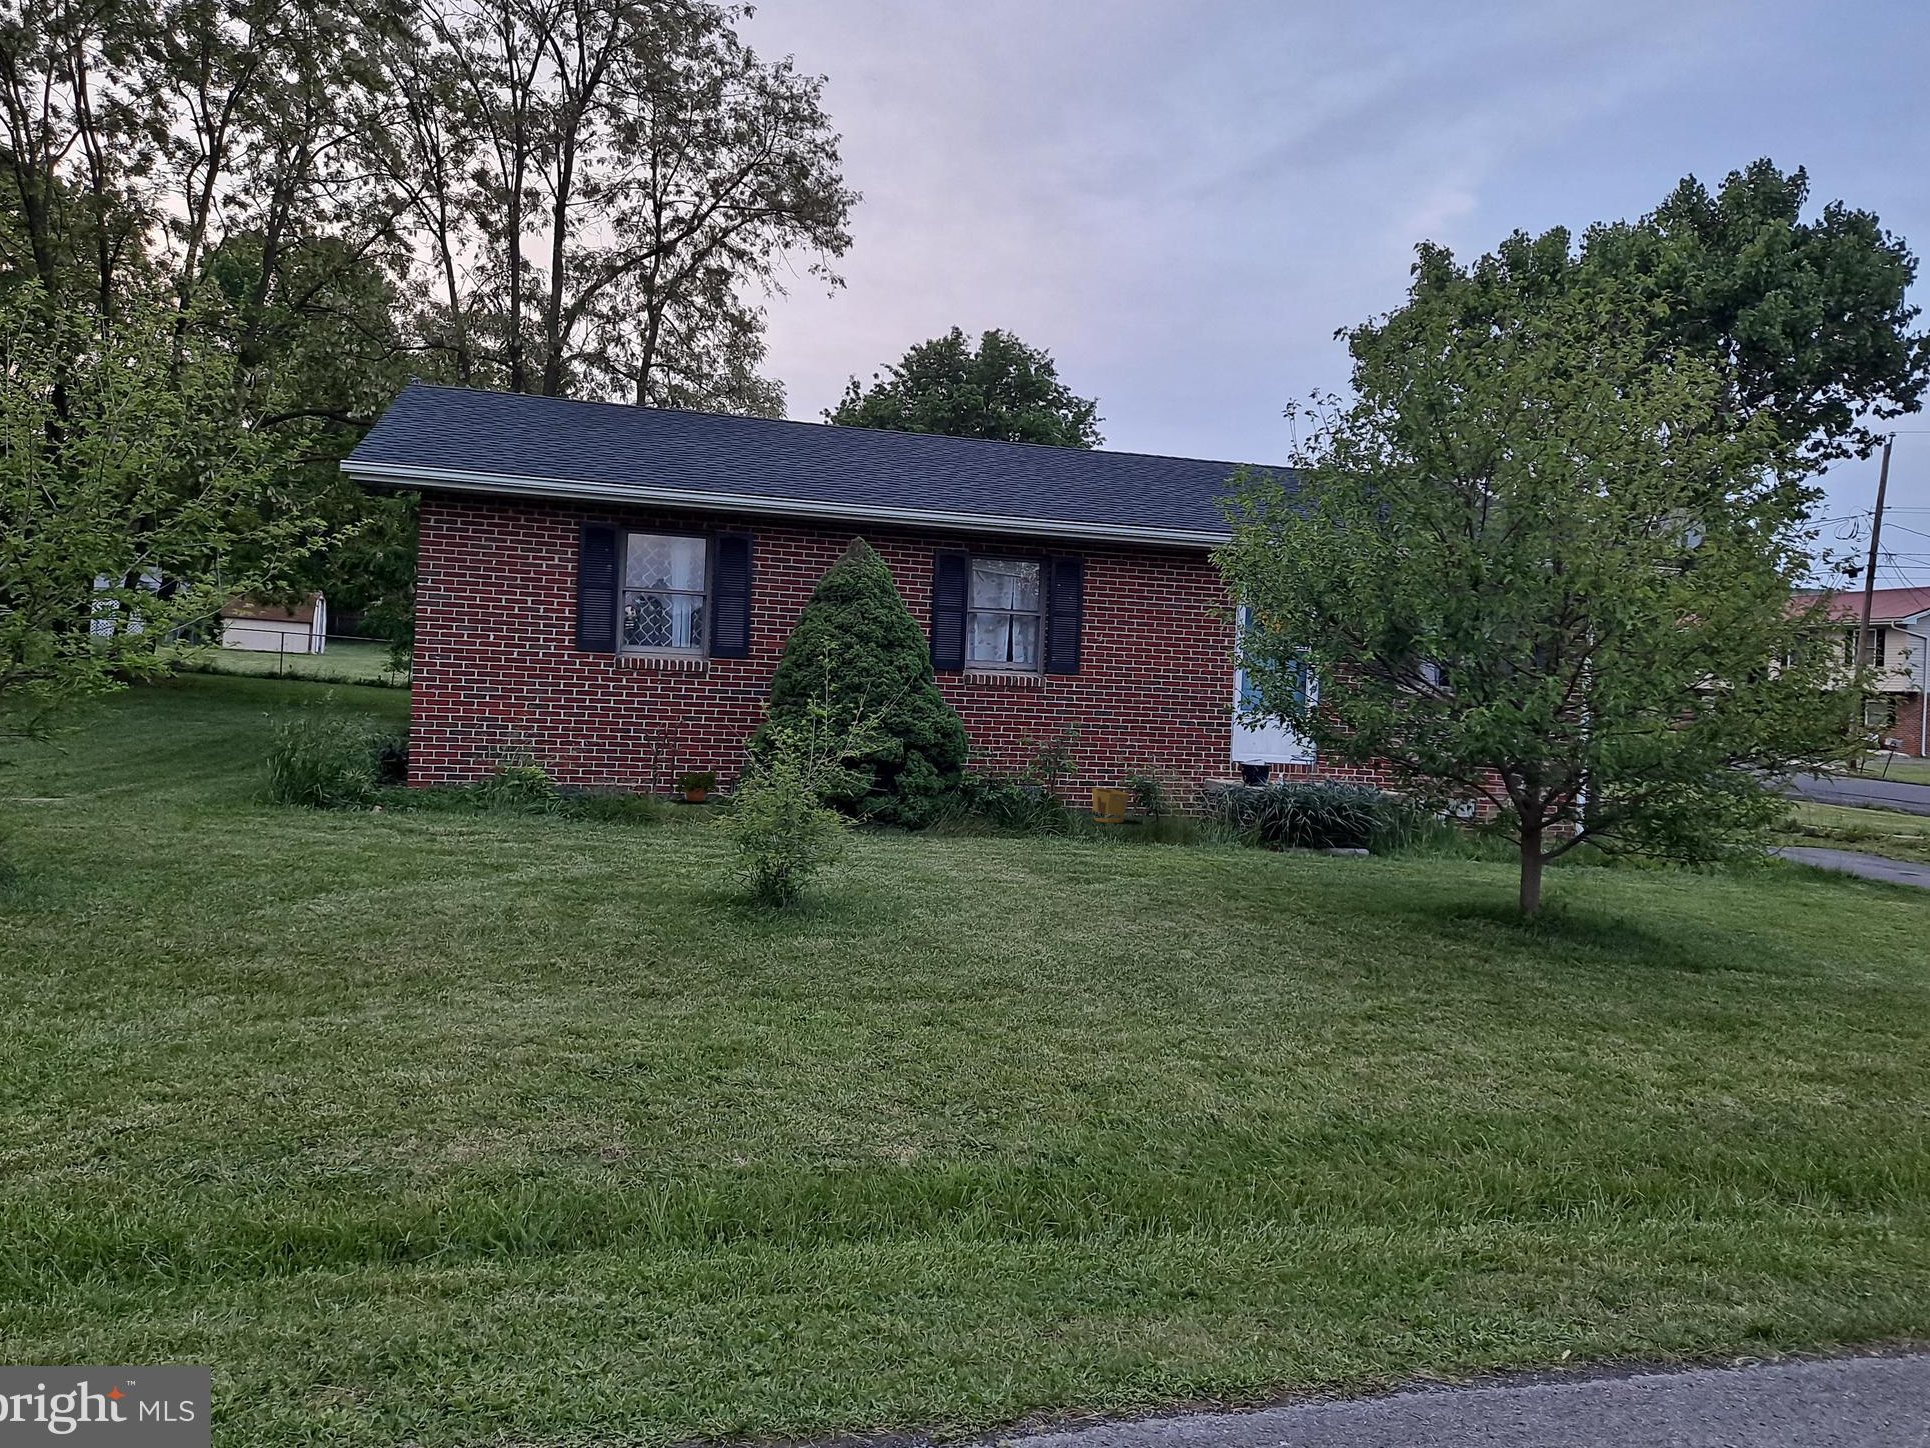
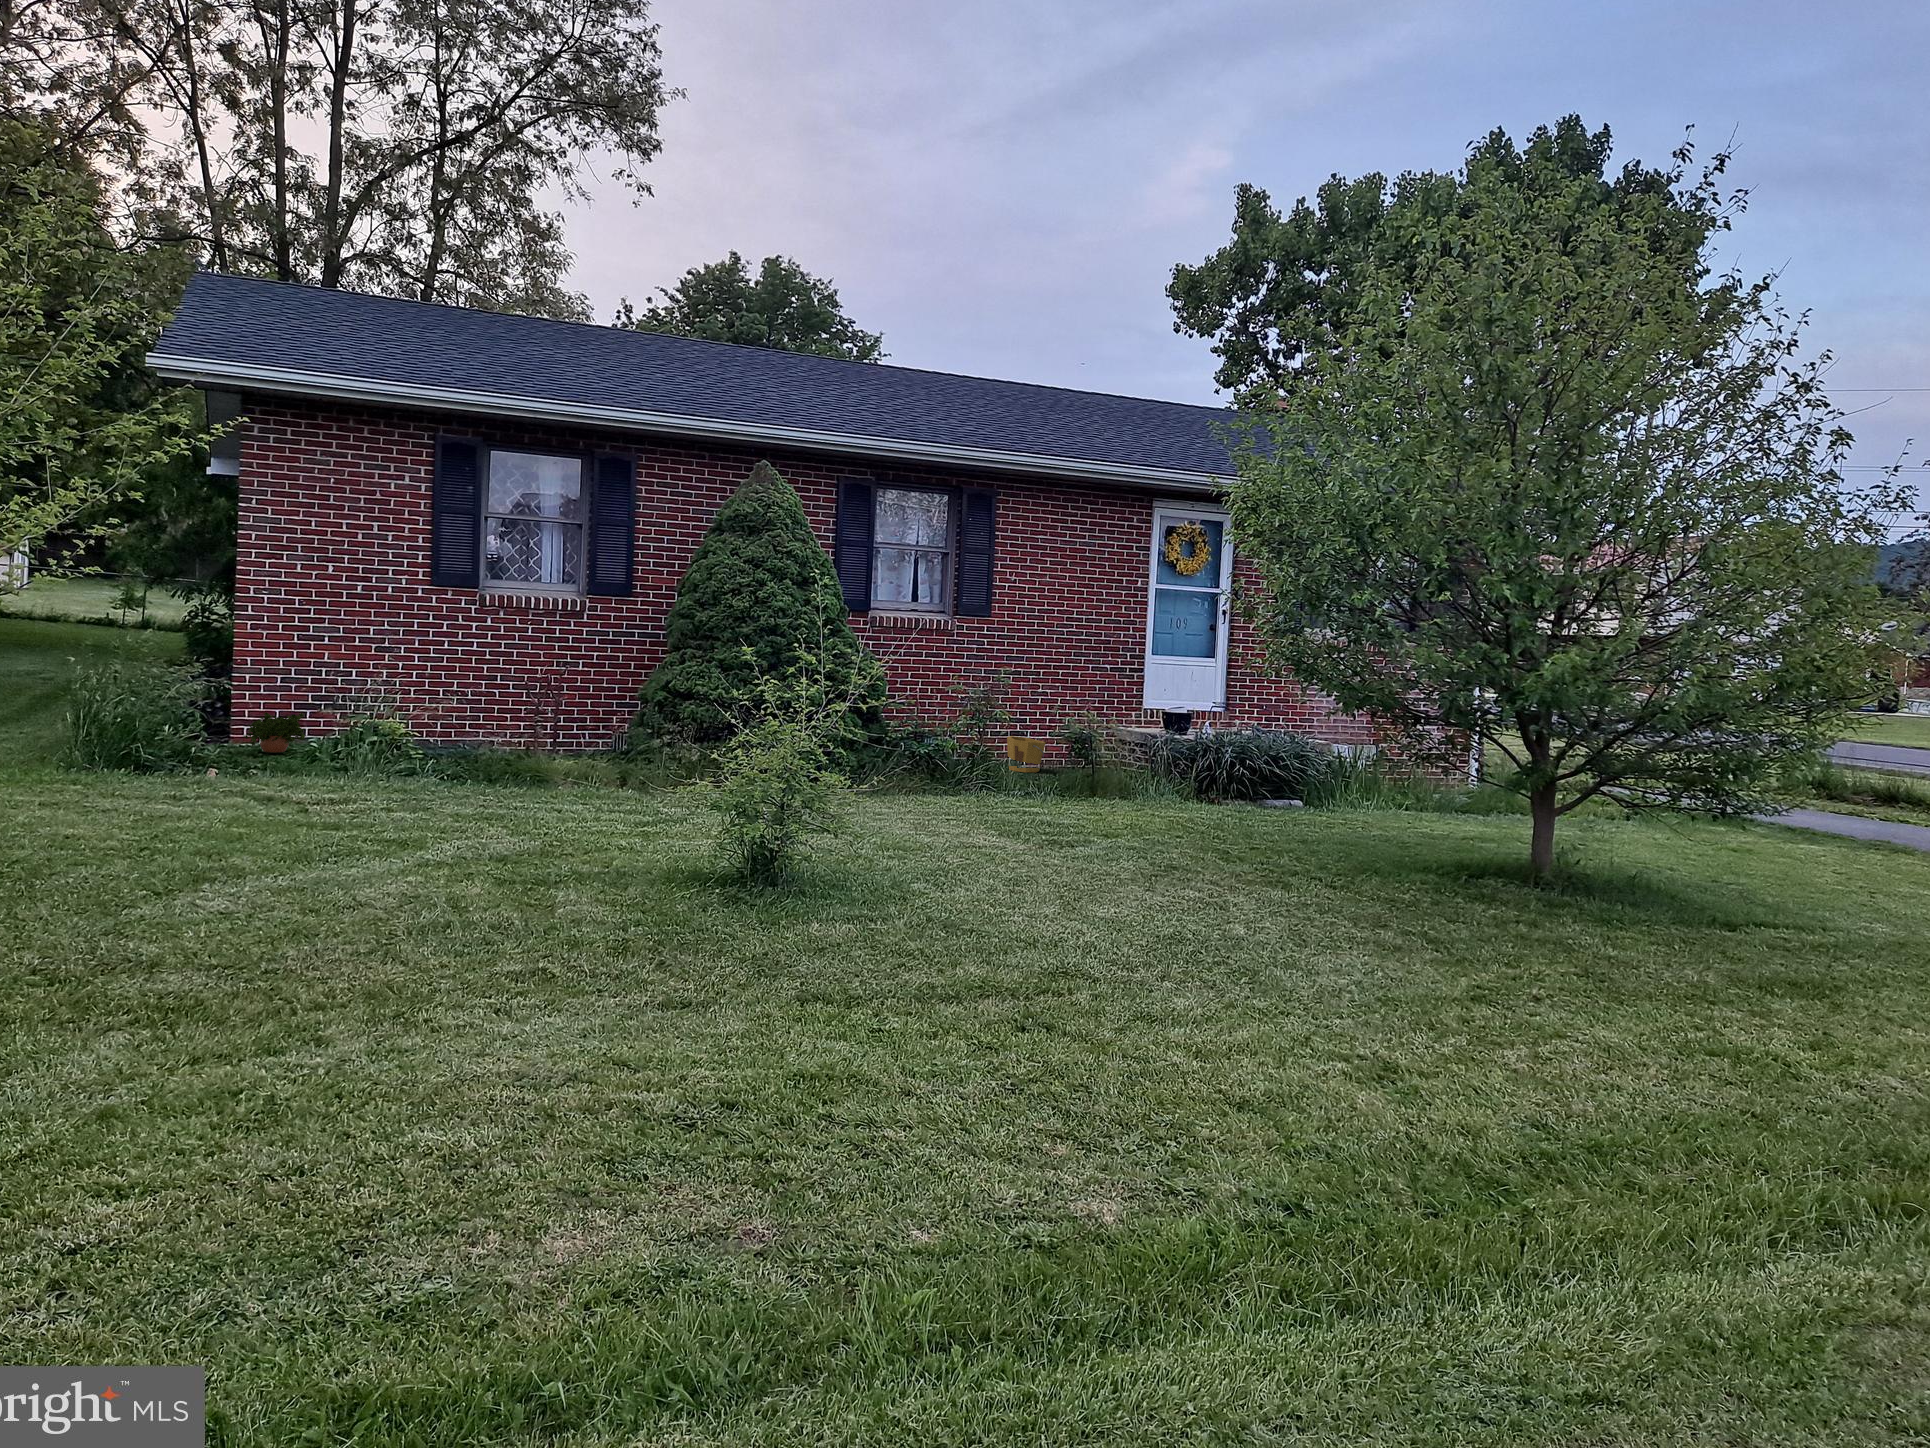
potted plant: present [673,769,718,801] -> present [244,712,305,754]

